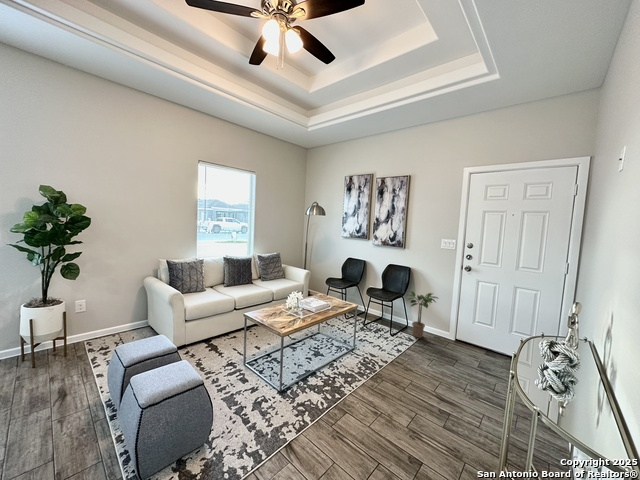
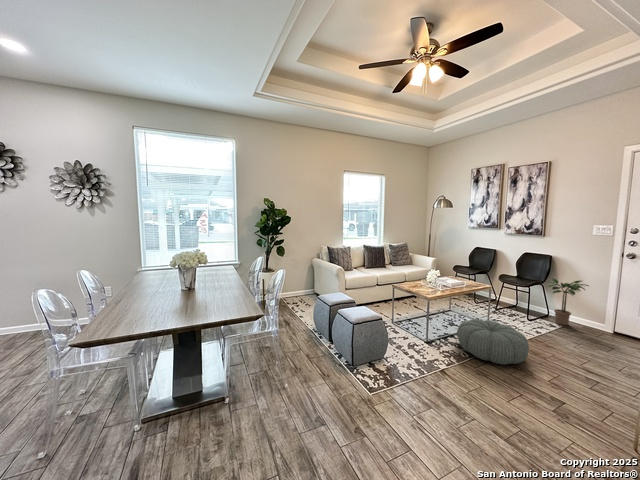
pouf: none [317,350,389,411] -> present [457,319,529,365]

